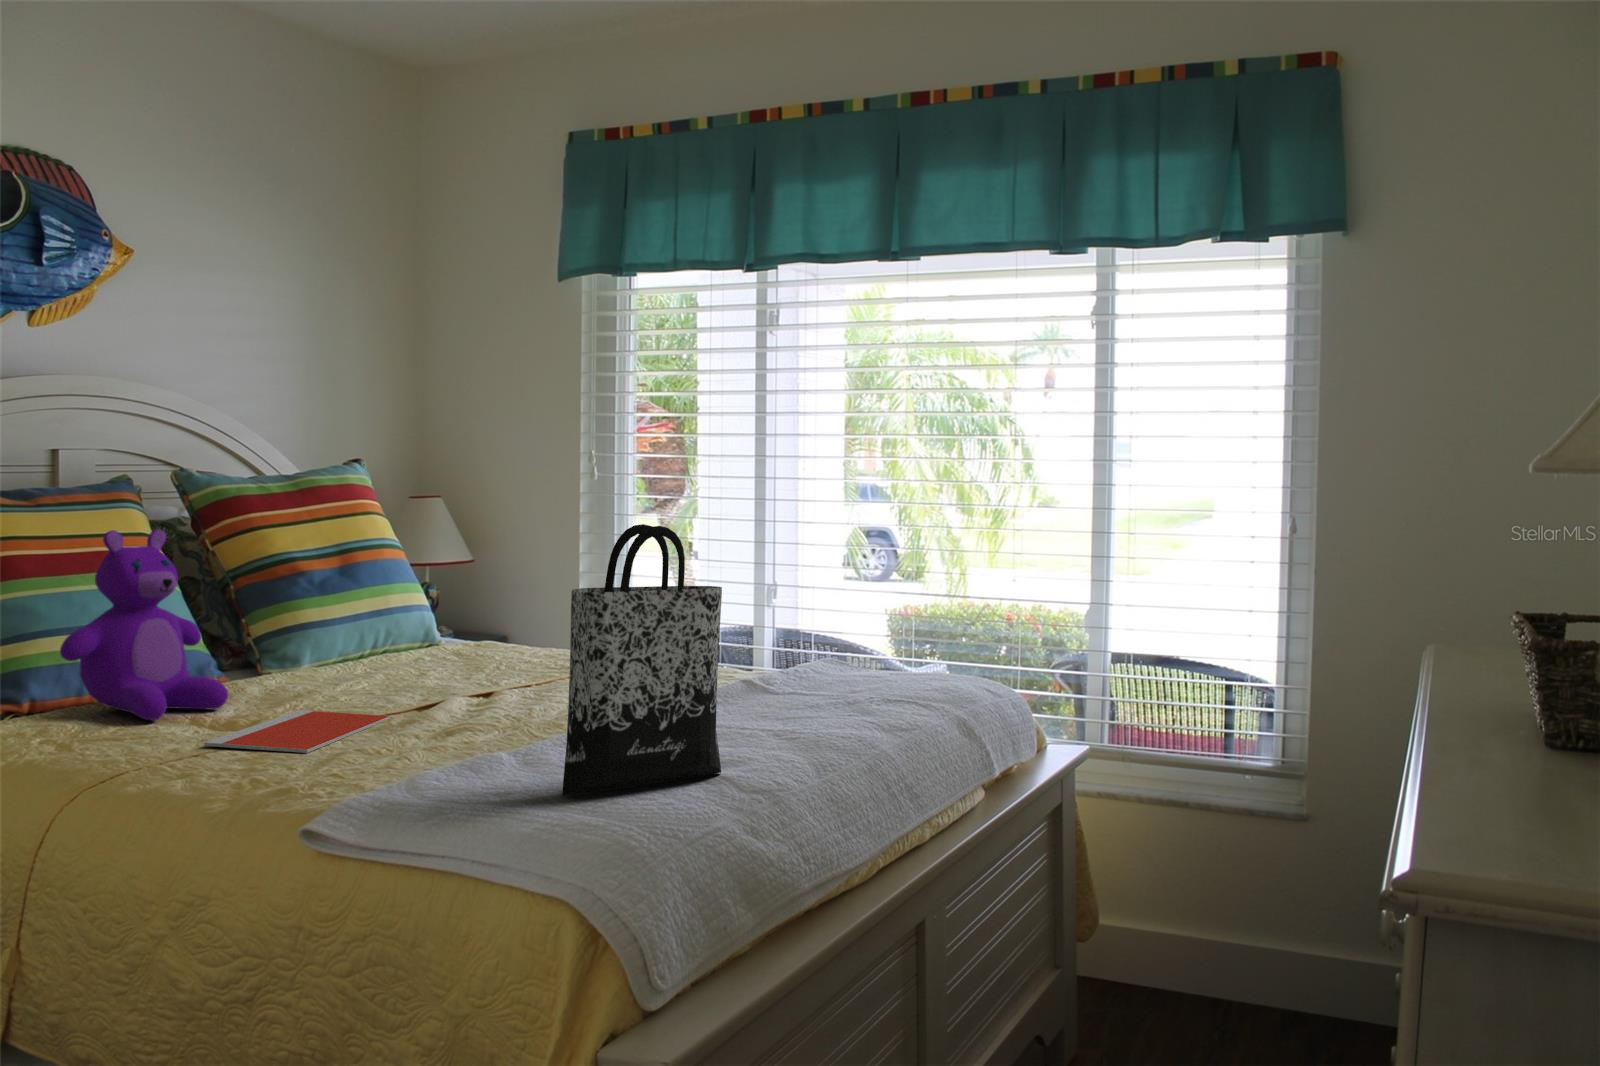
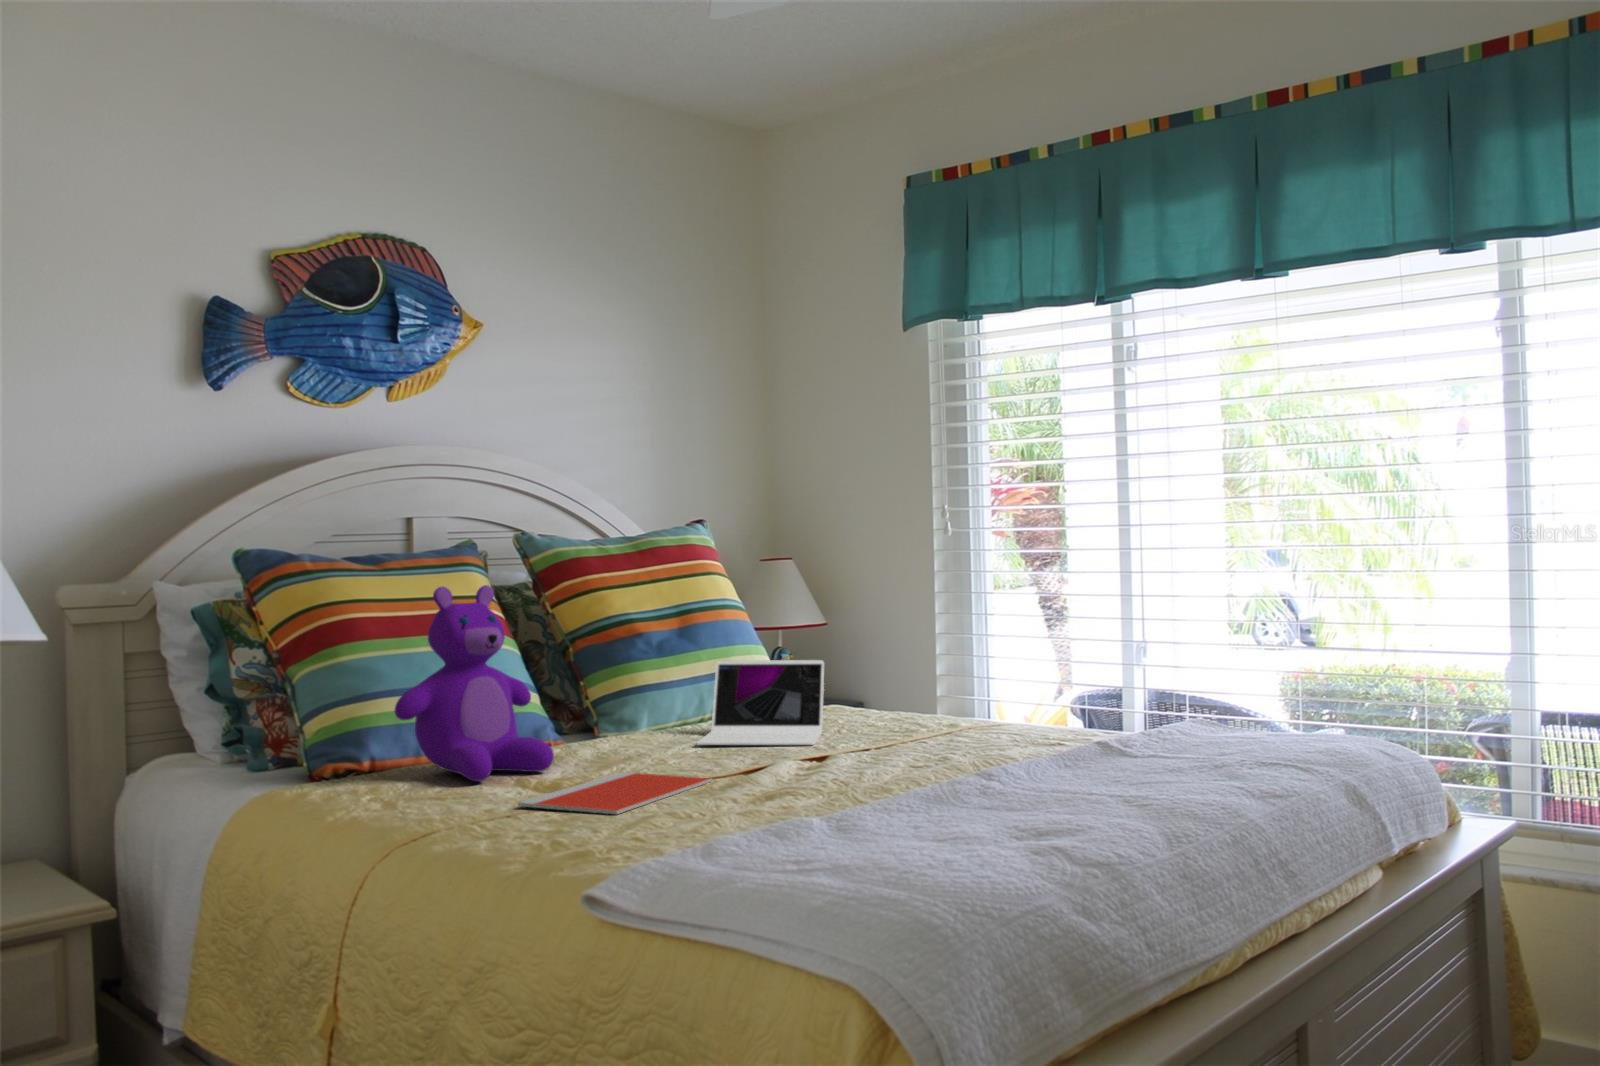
tote bag: present [562,524,722,795] -> none [881,537,1079,864]
laptop: none [364,599,486,682] -> present [696,660,824,745]

